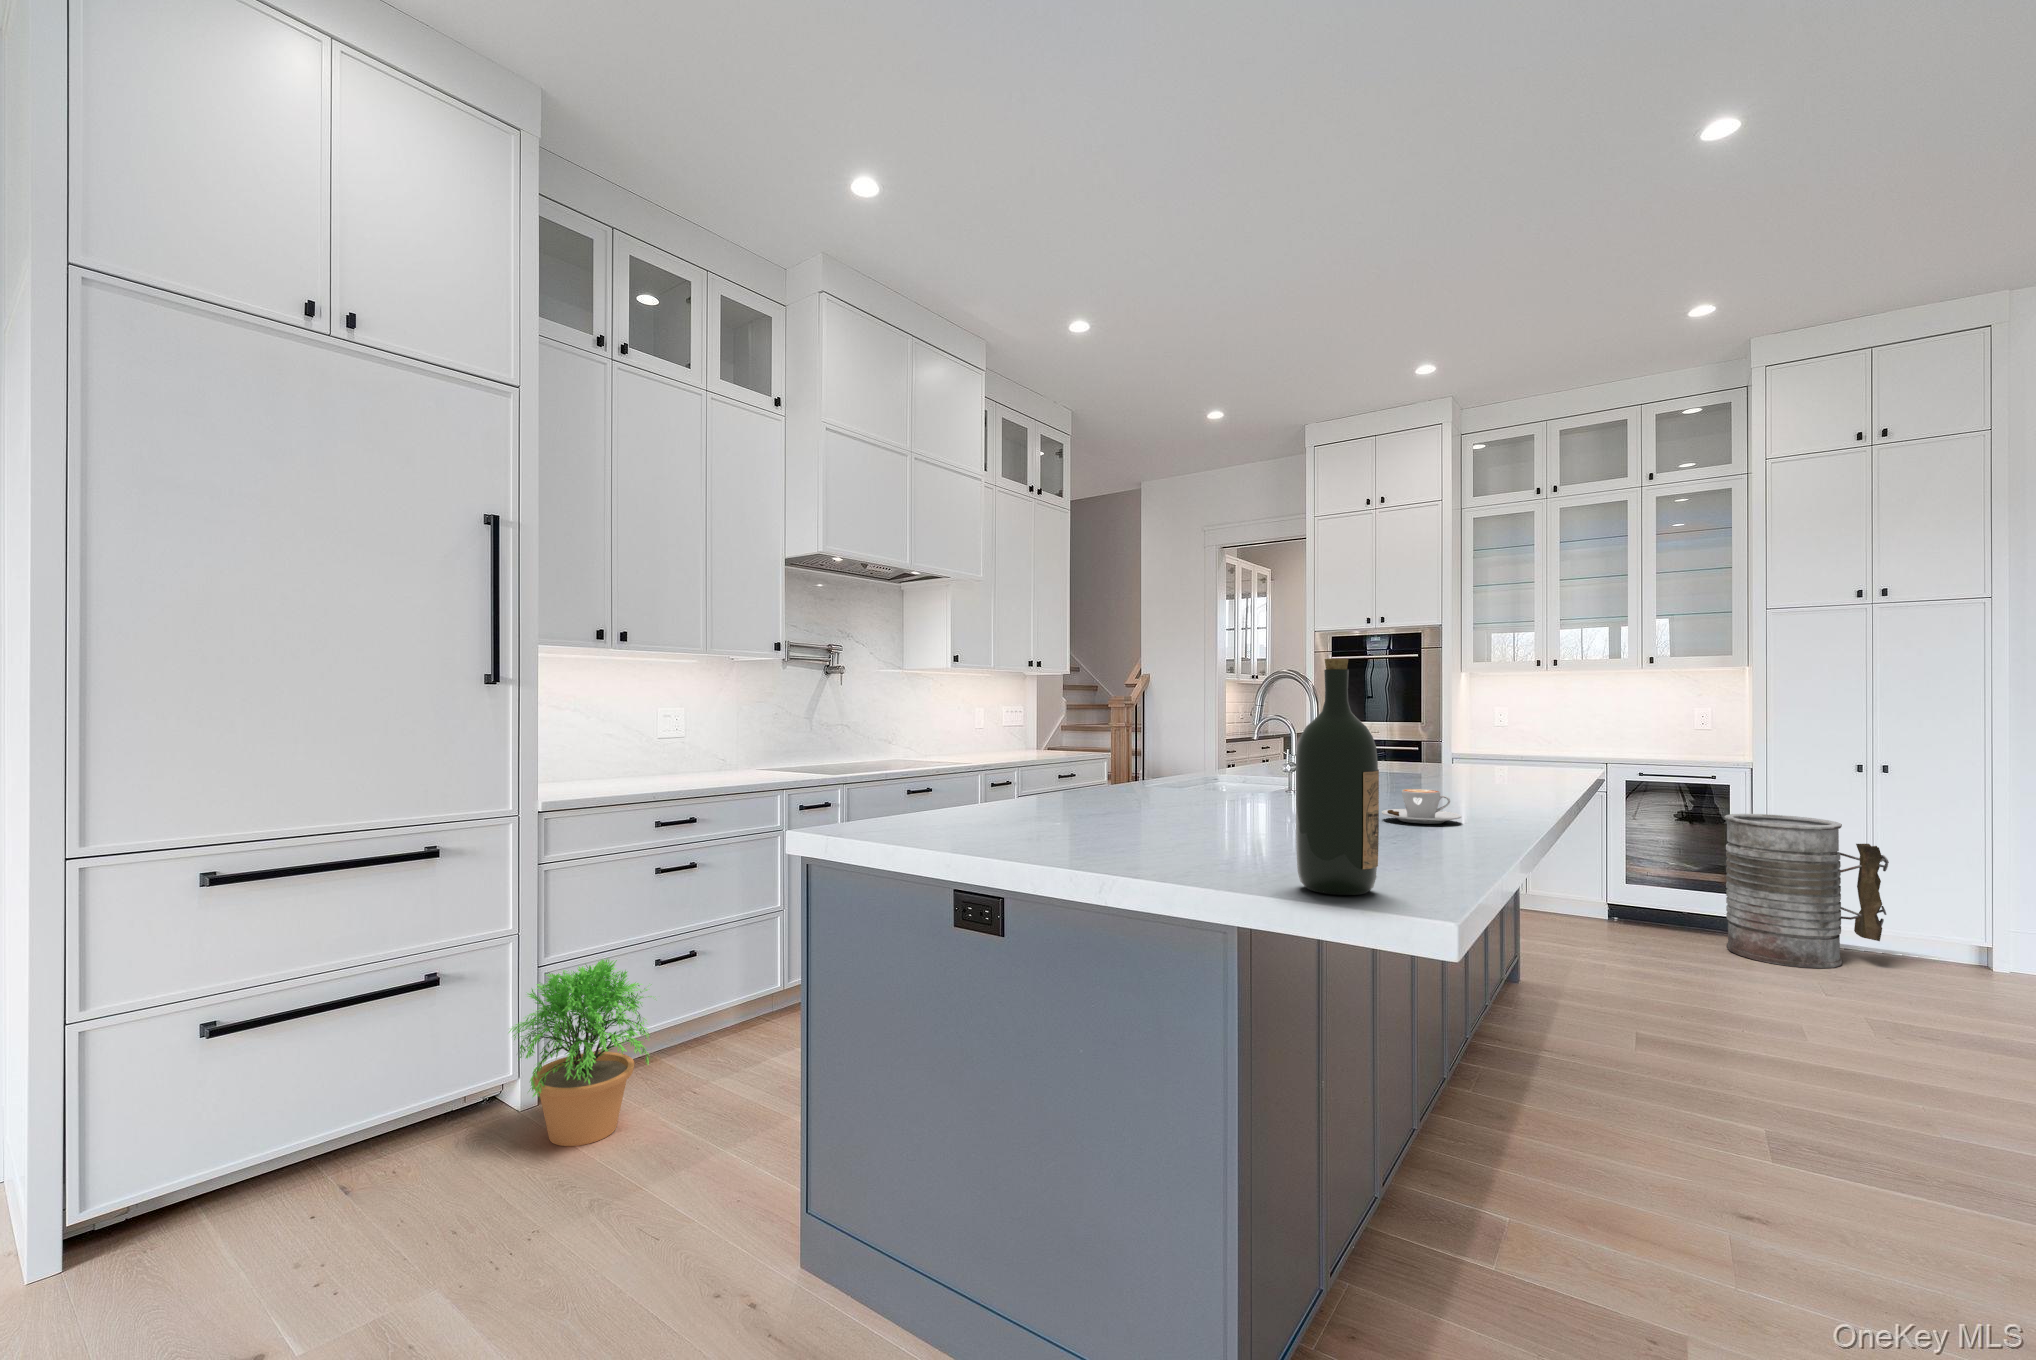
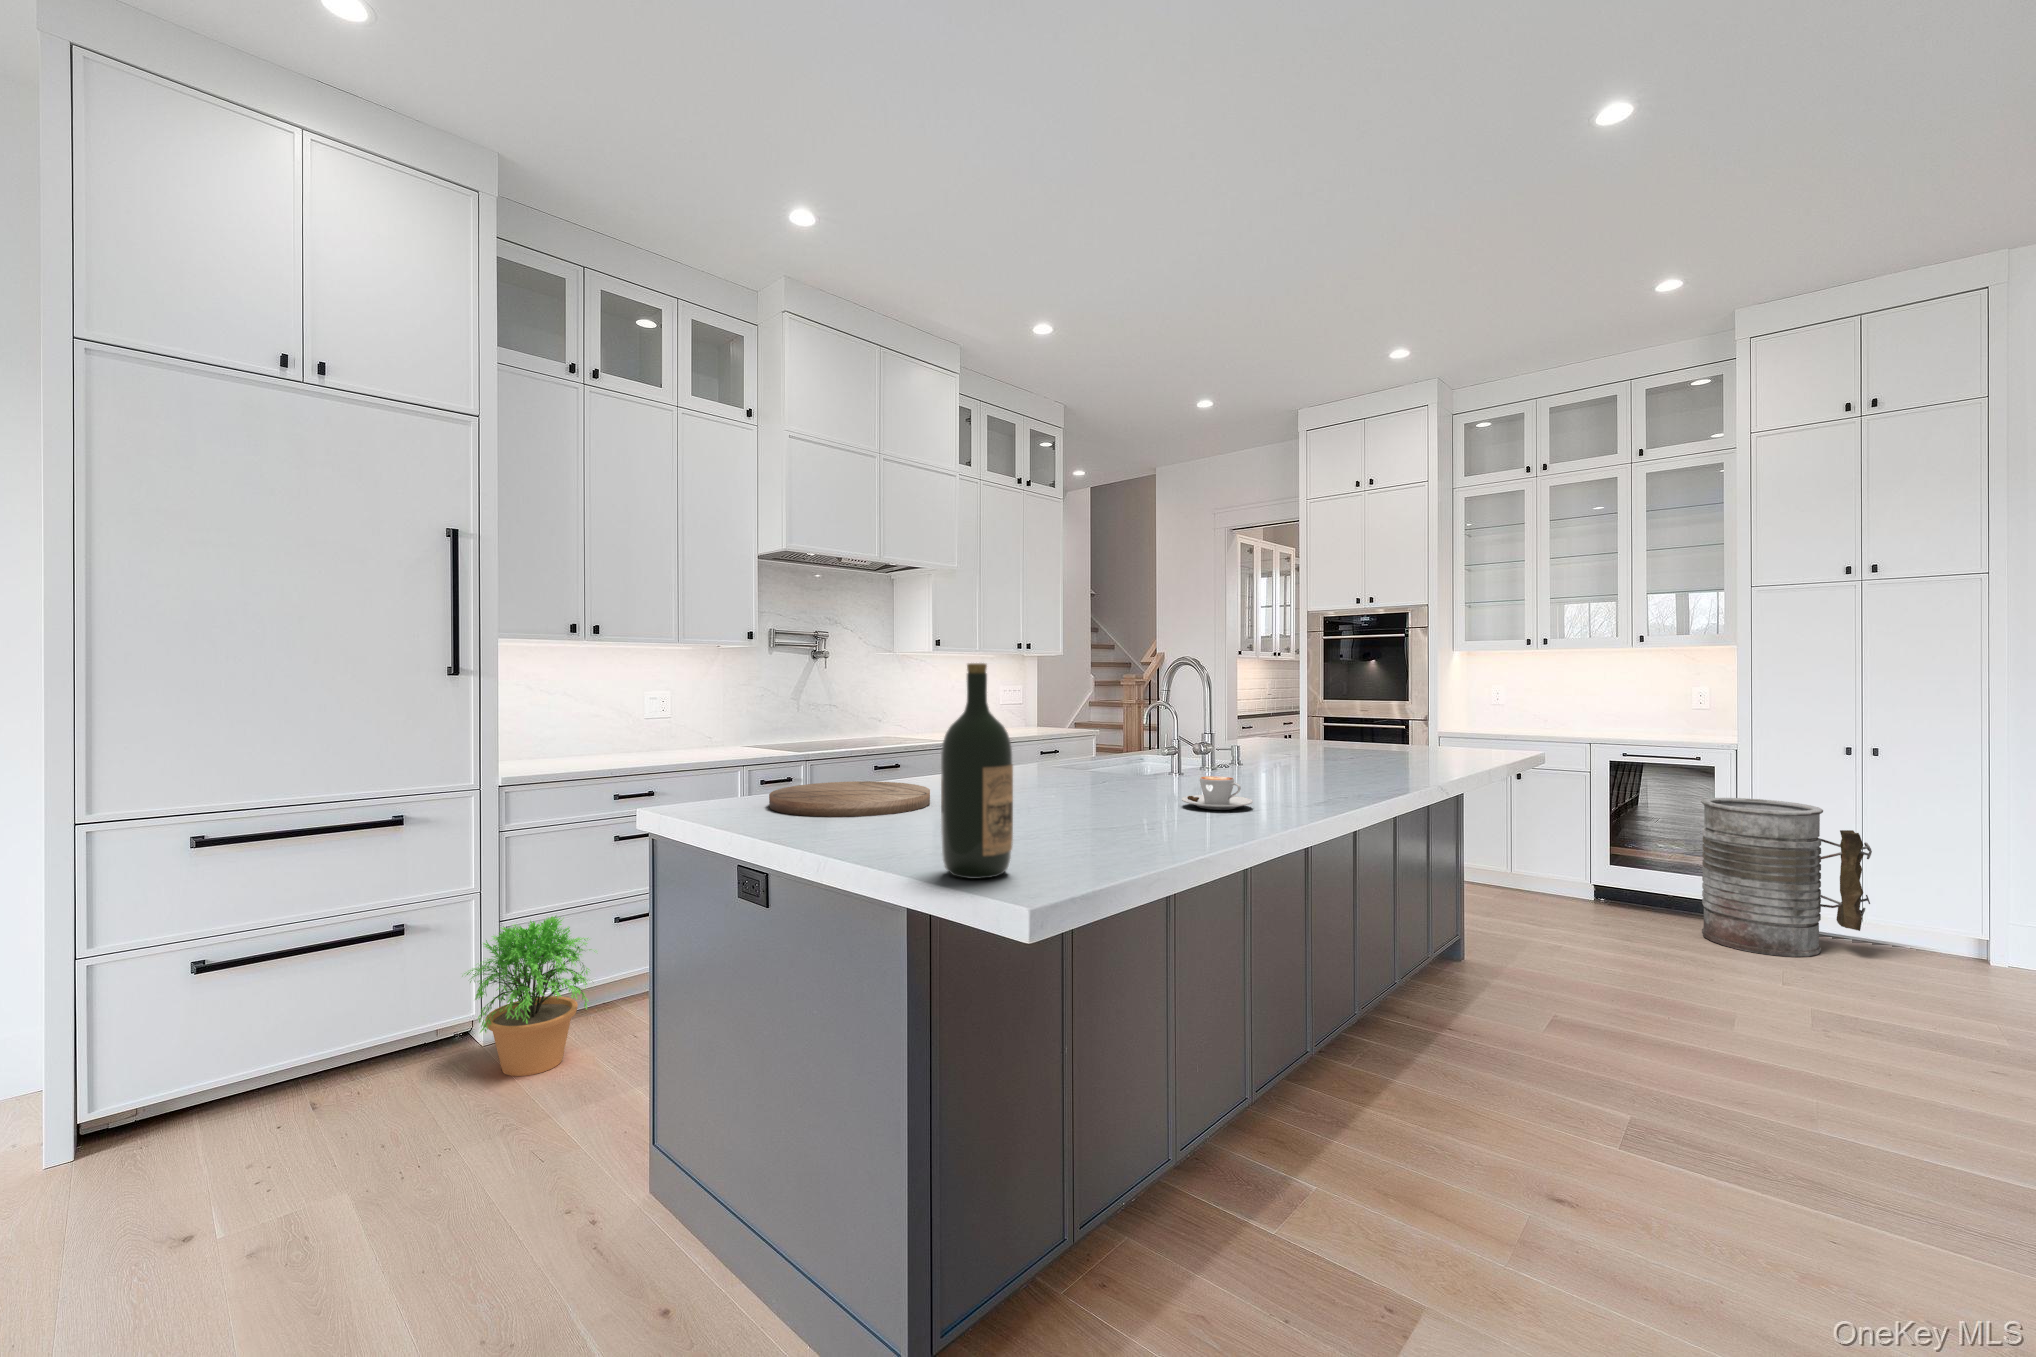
cutting board: none [944,799,1118,836] -> present [769,781,930,817]

